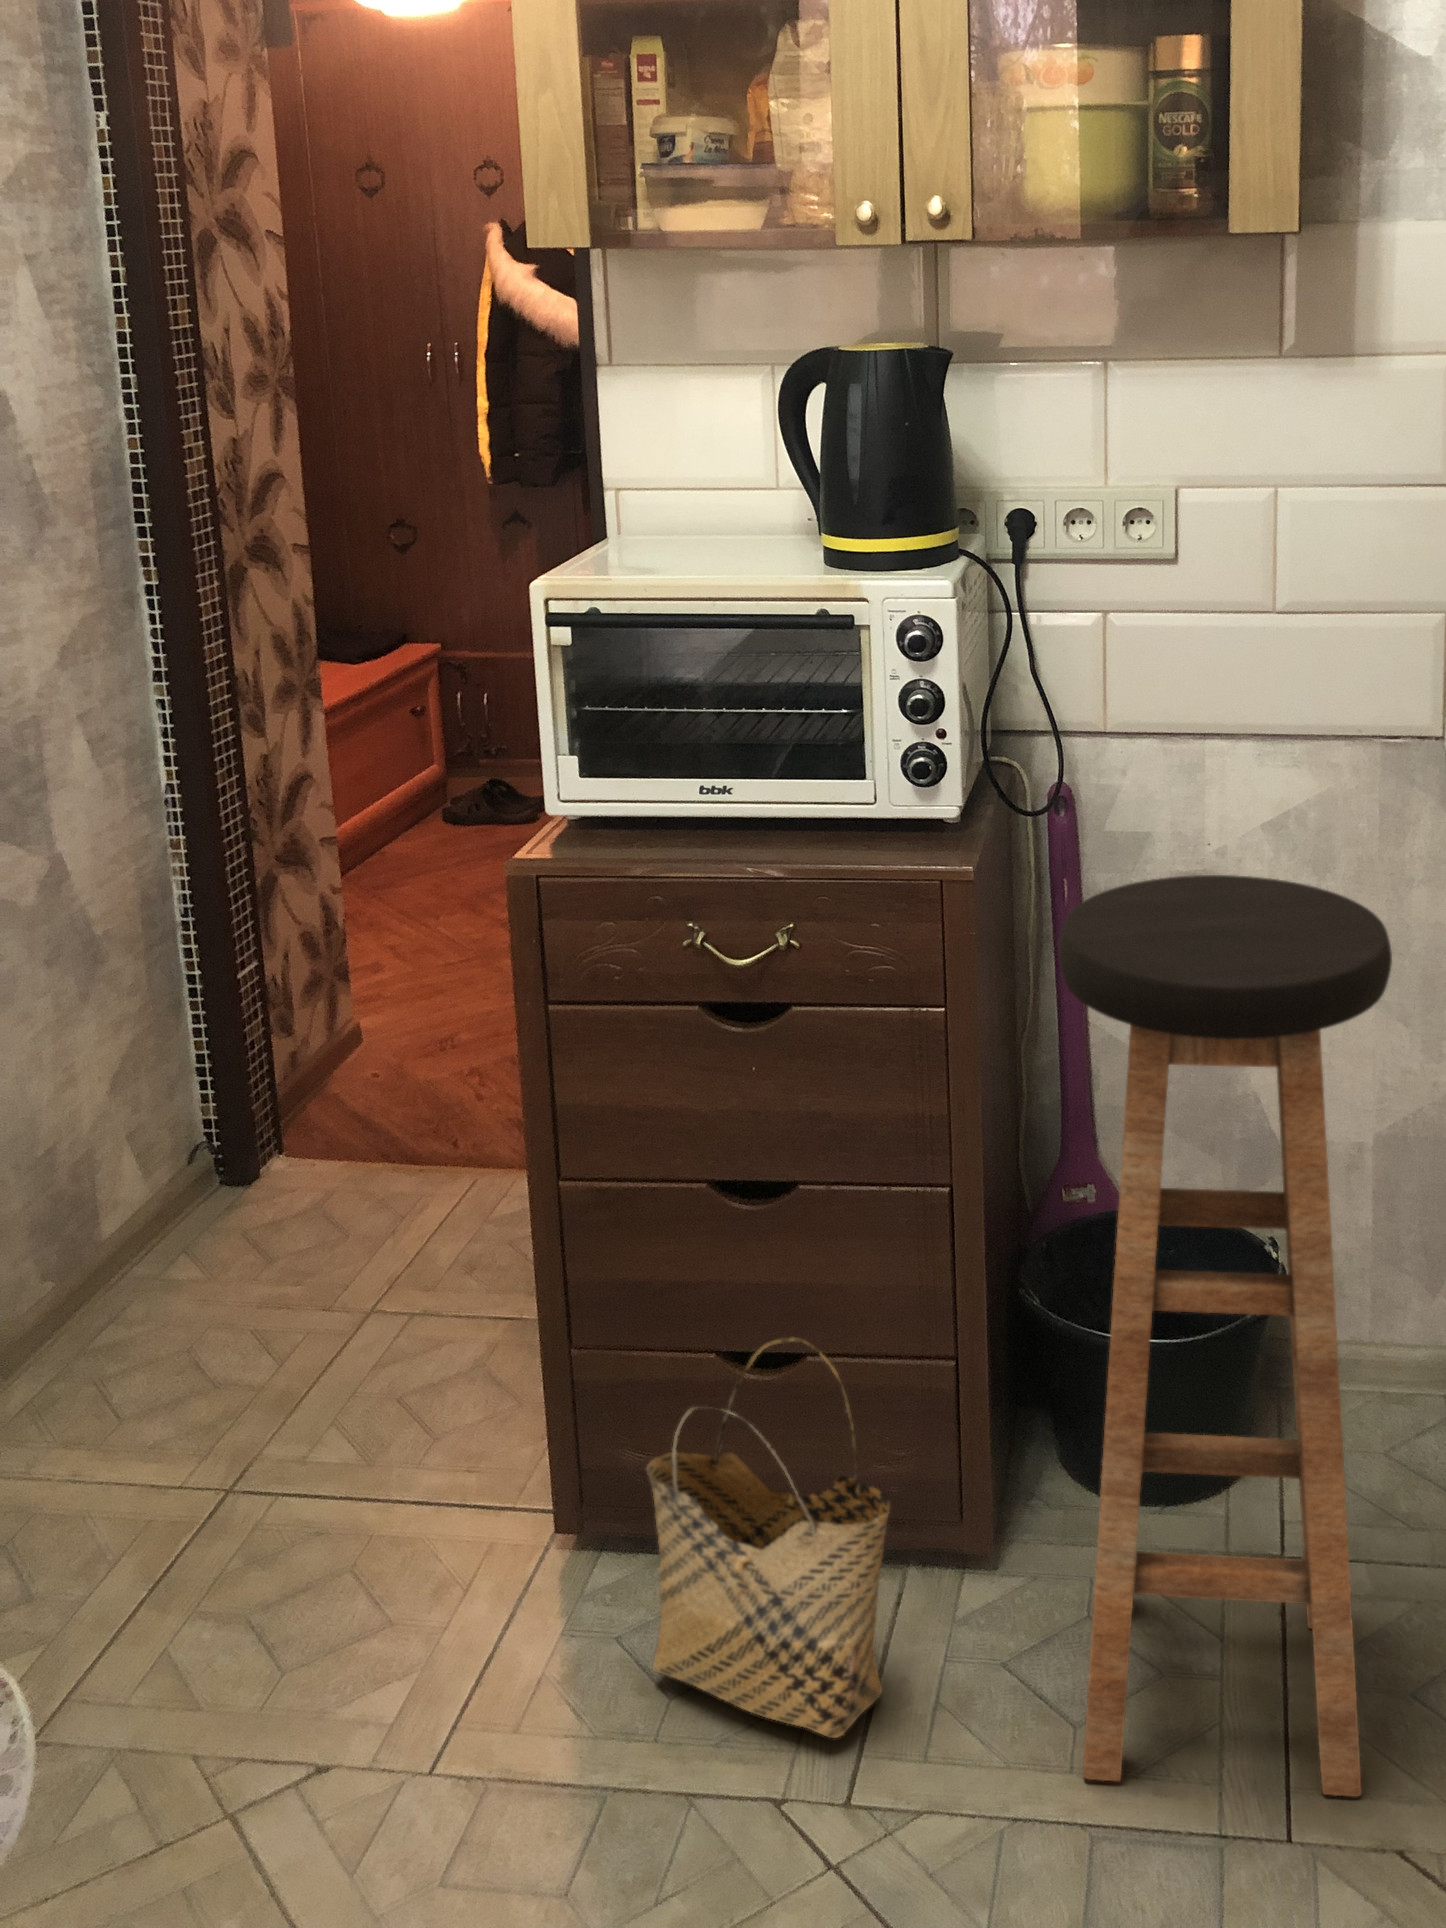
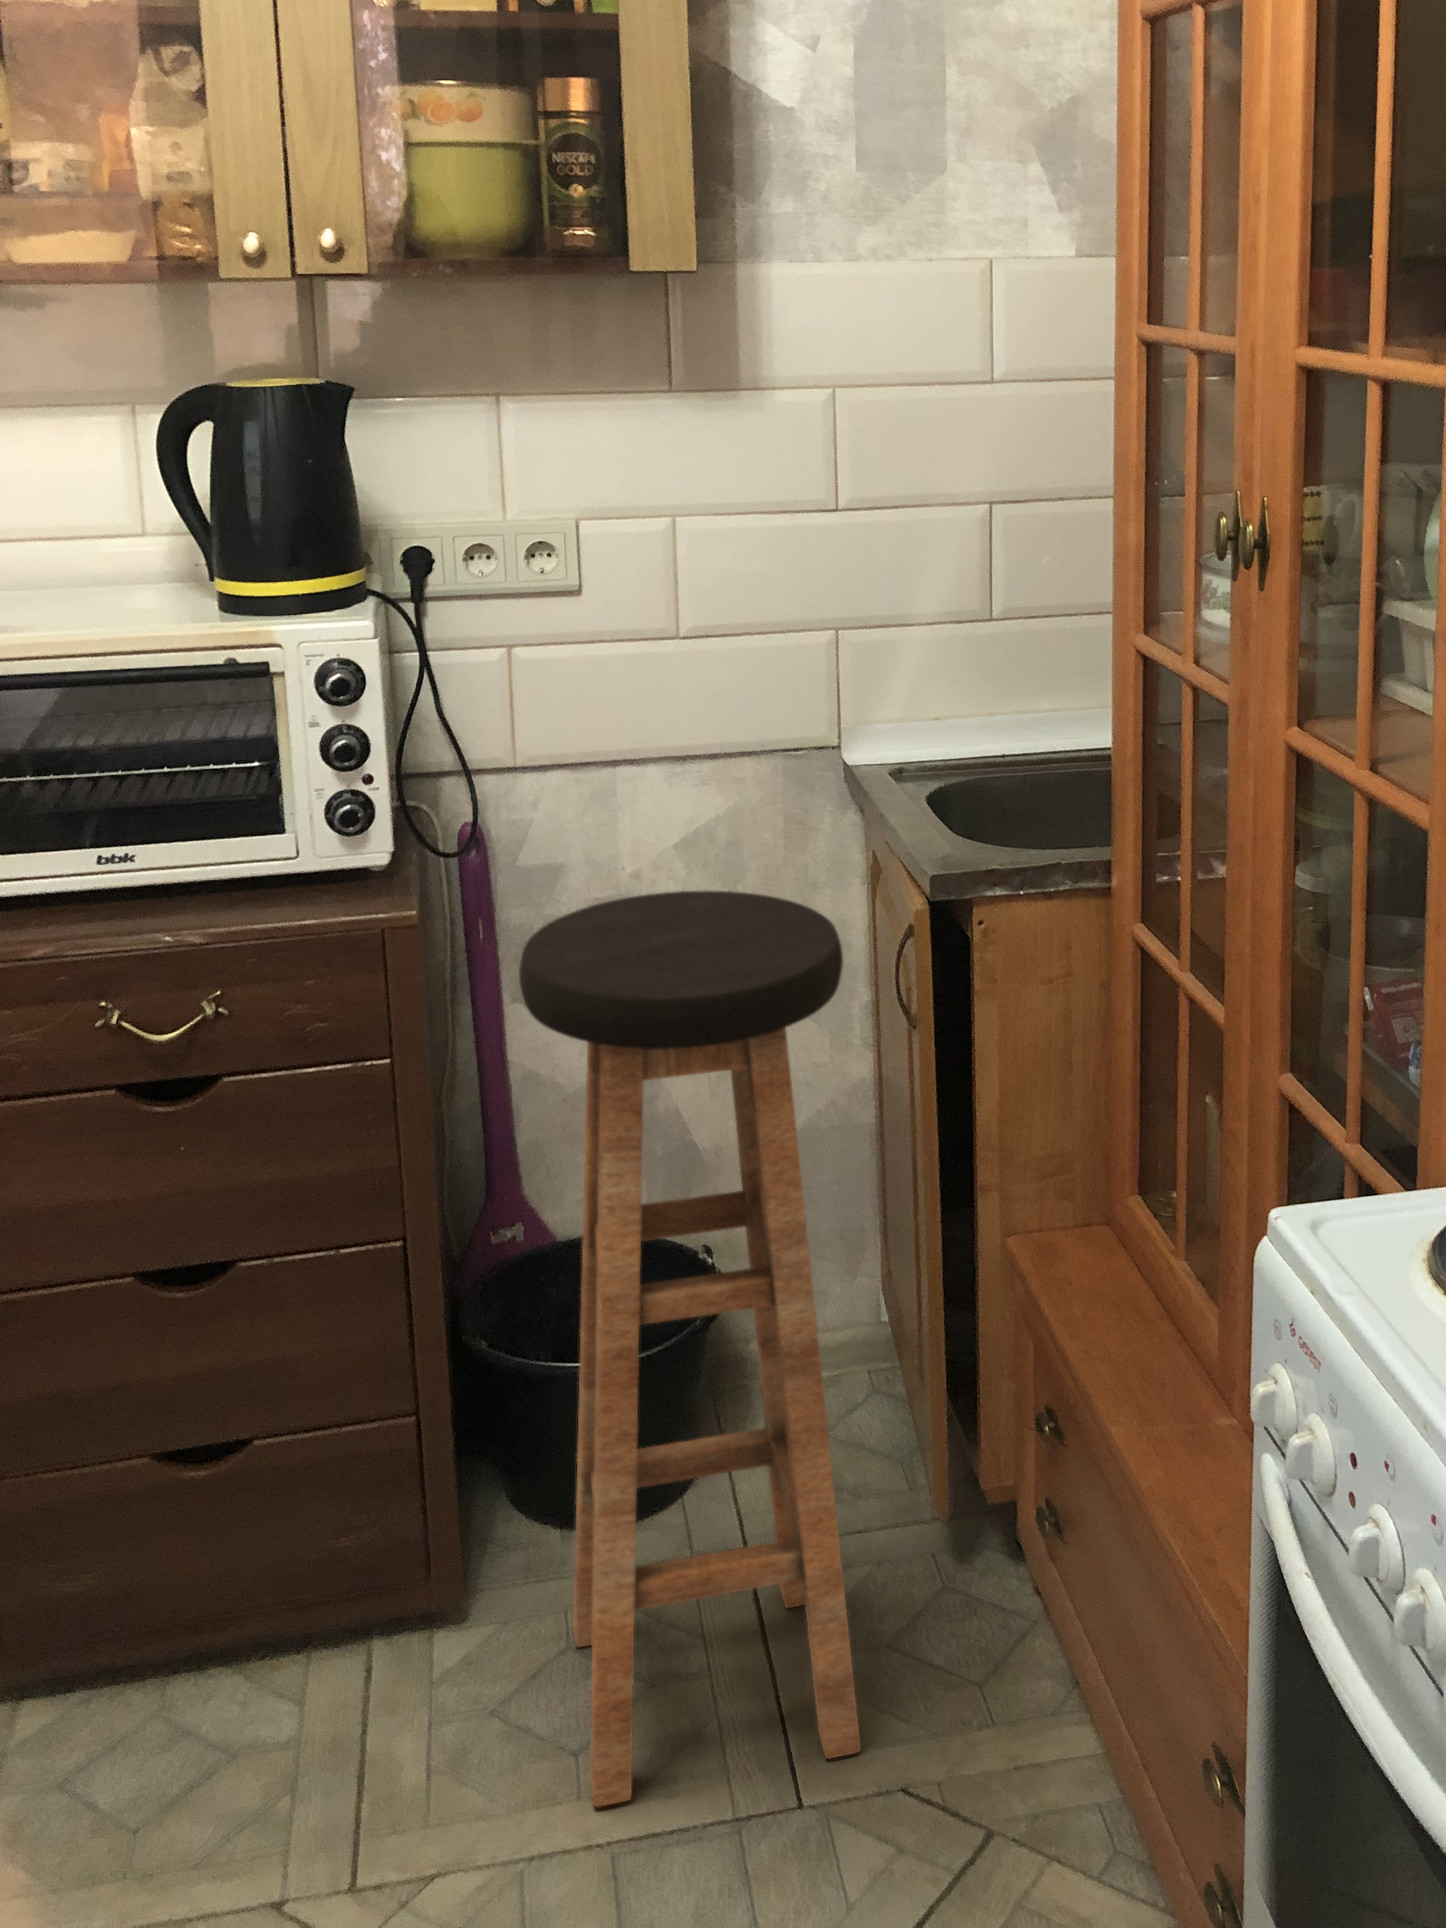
woven basket: present [647,1336,890,1738] -> none [86,1426,370,1838]

